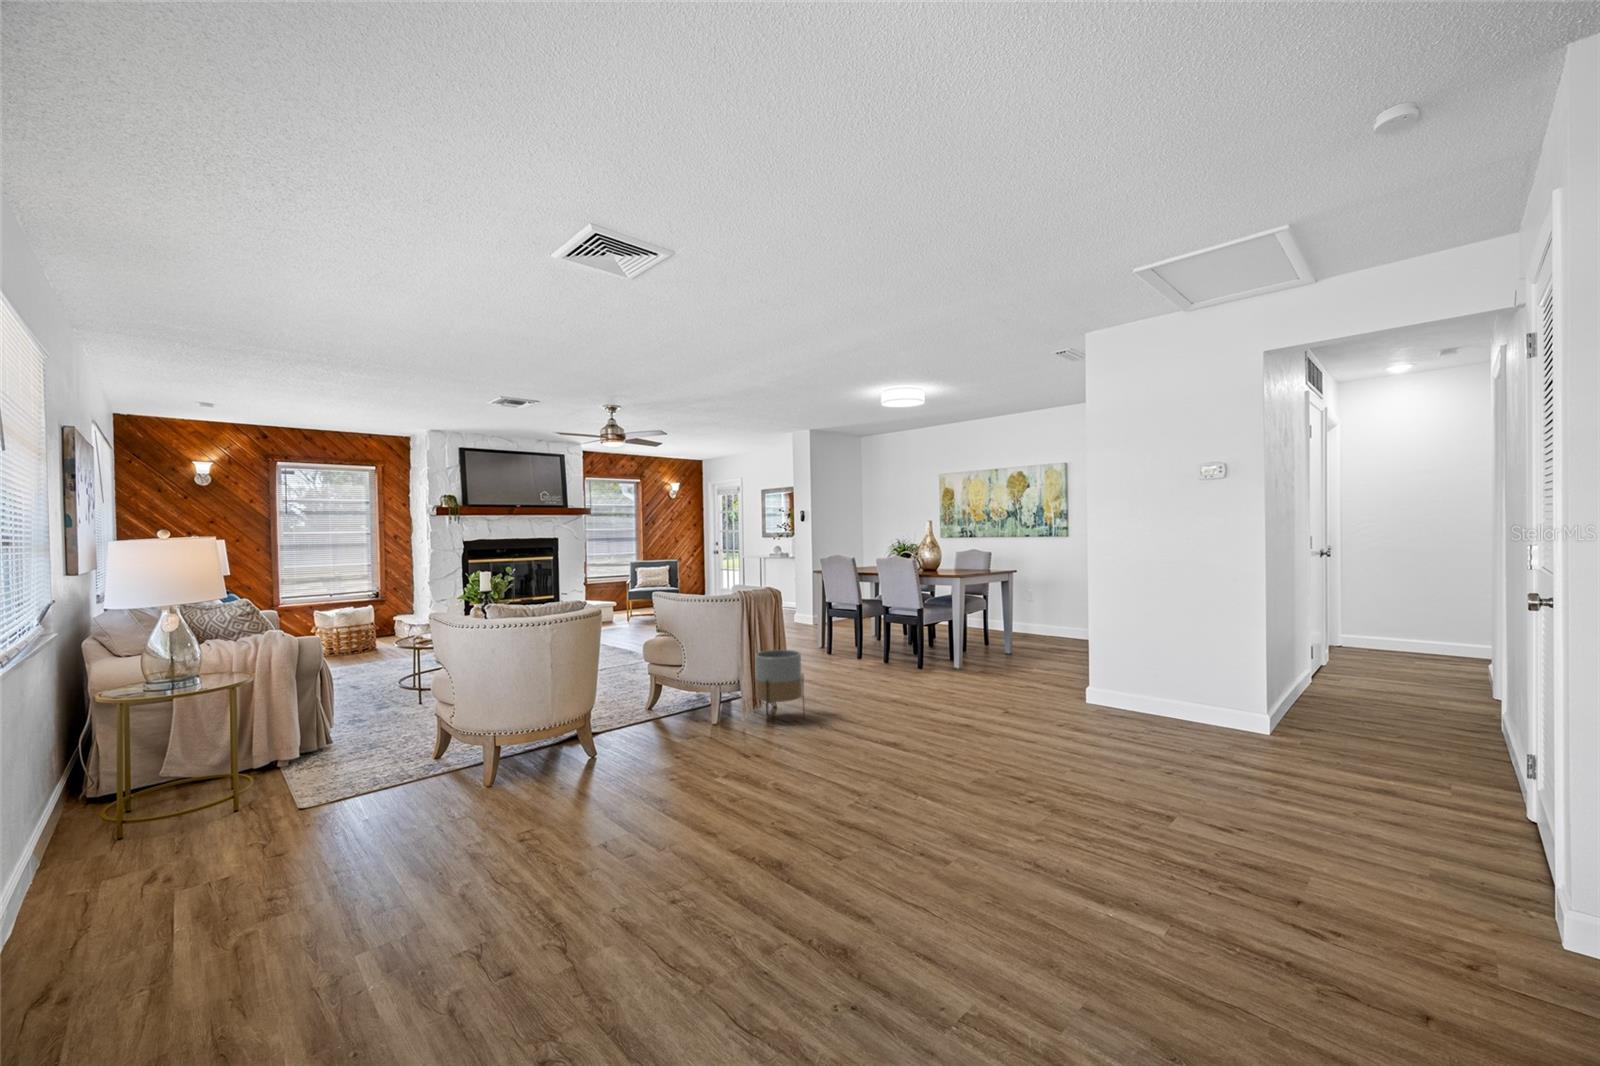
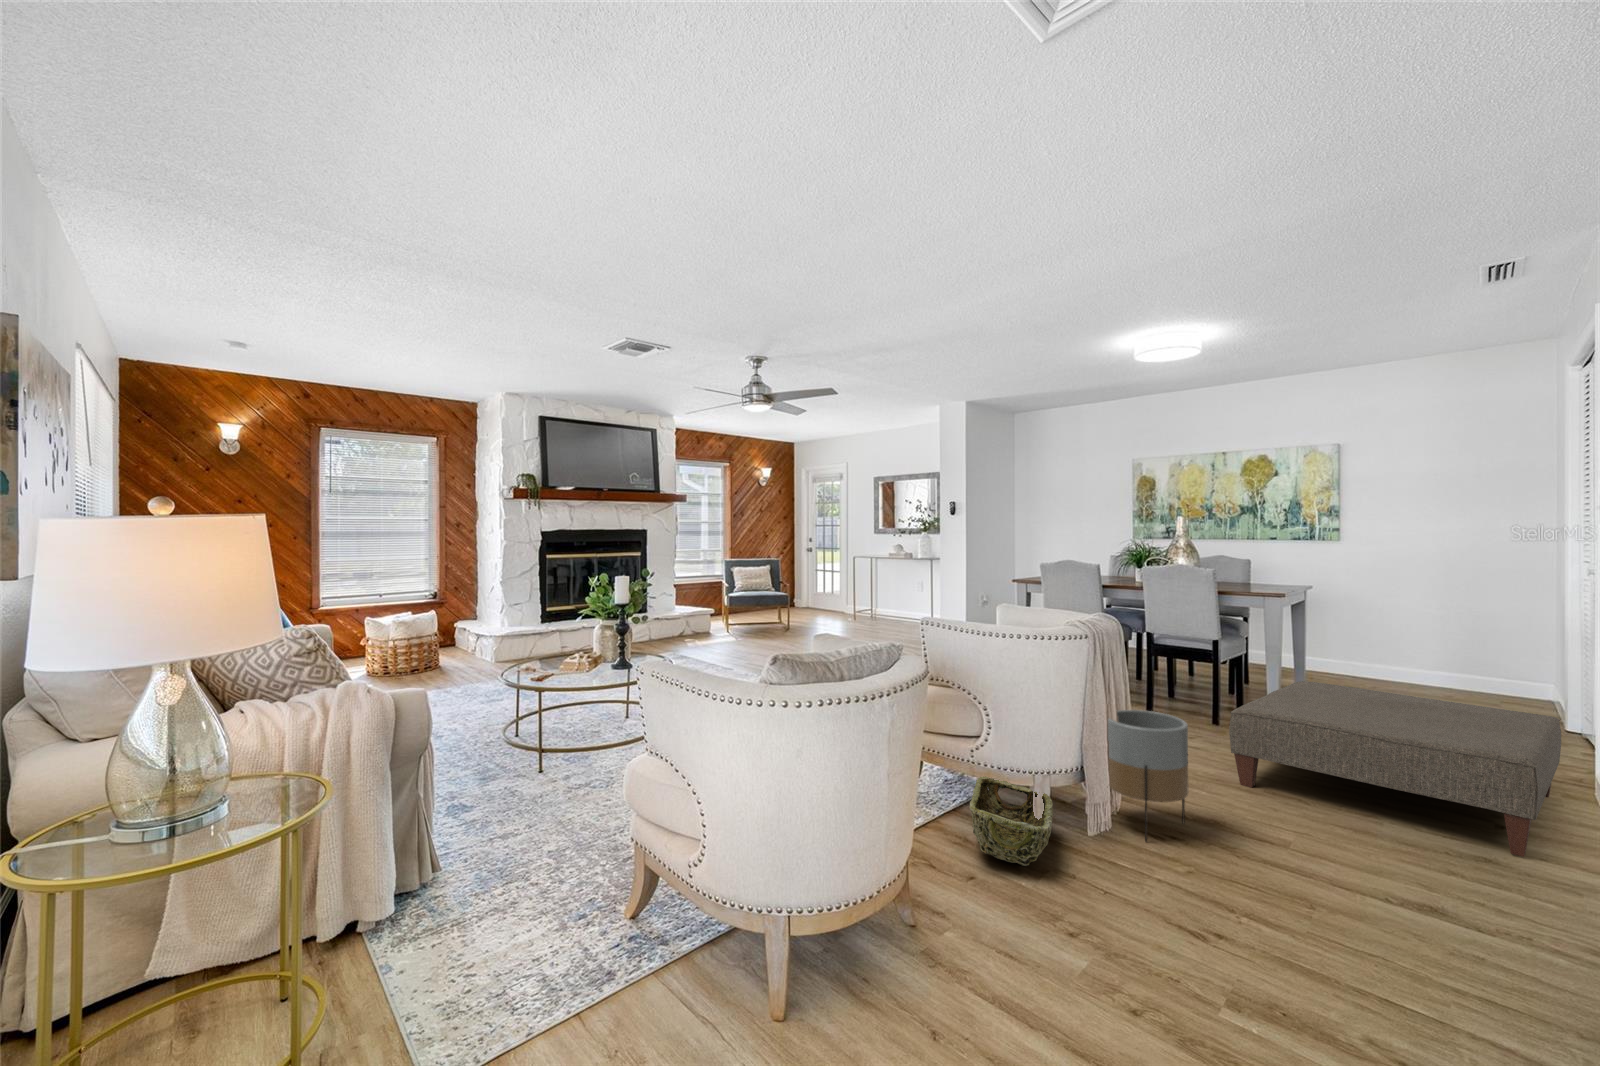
ottoman: none [866,636,1065,727] -> present [1229,681,1561,857]
woven basket: none [648,692,714,737] -> present [970,777,1053,866]

